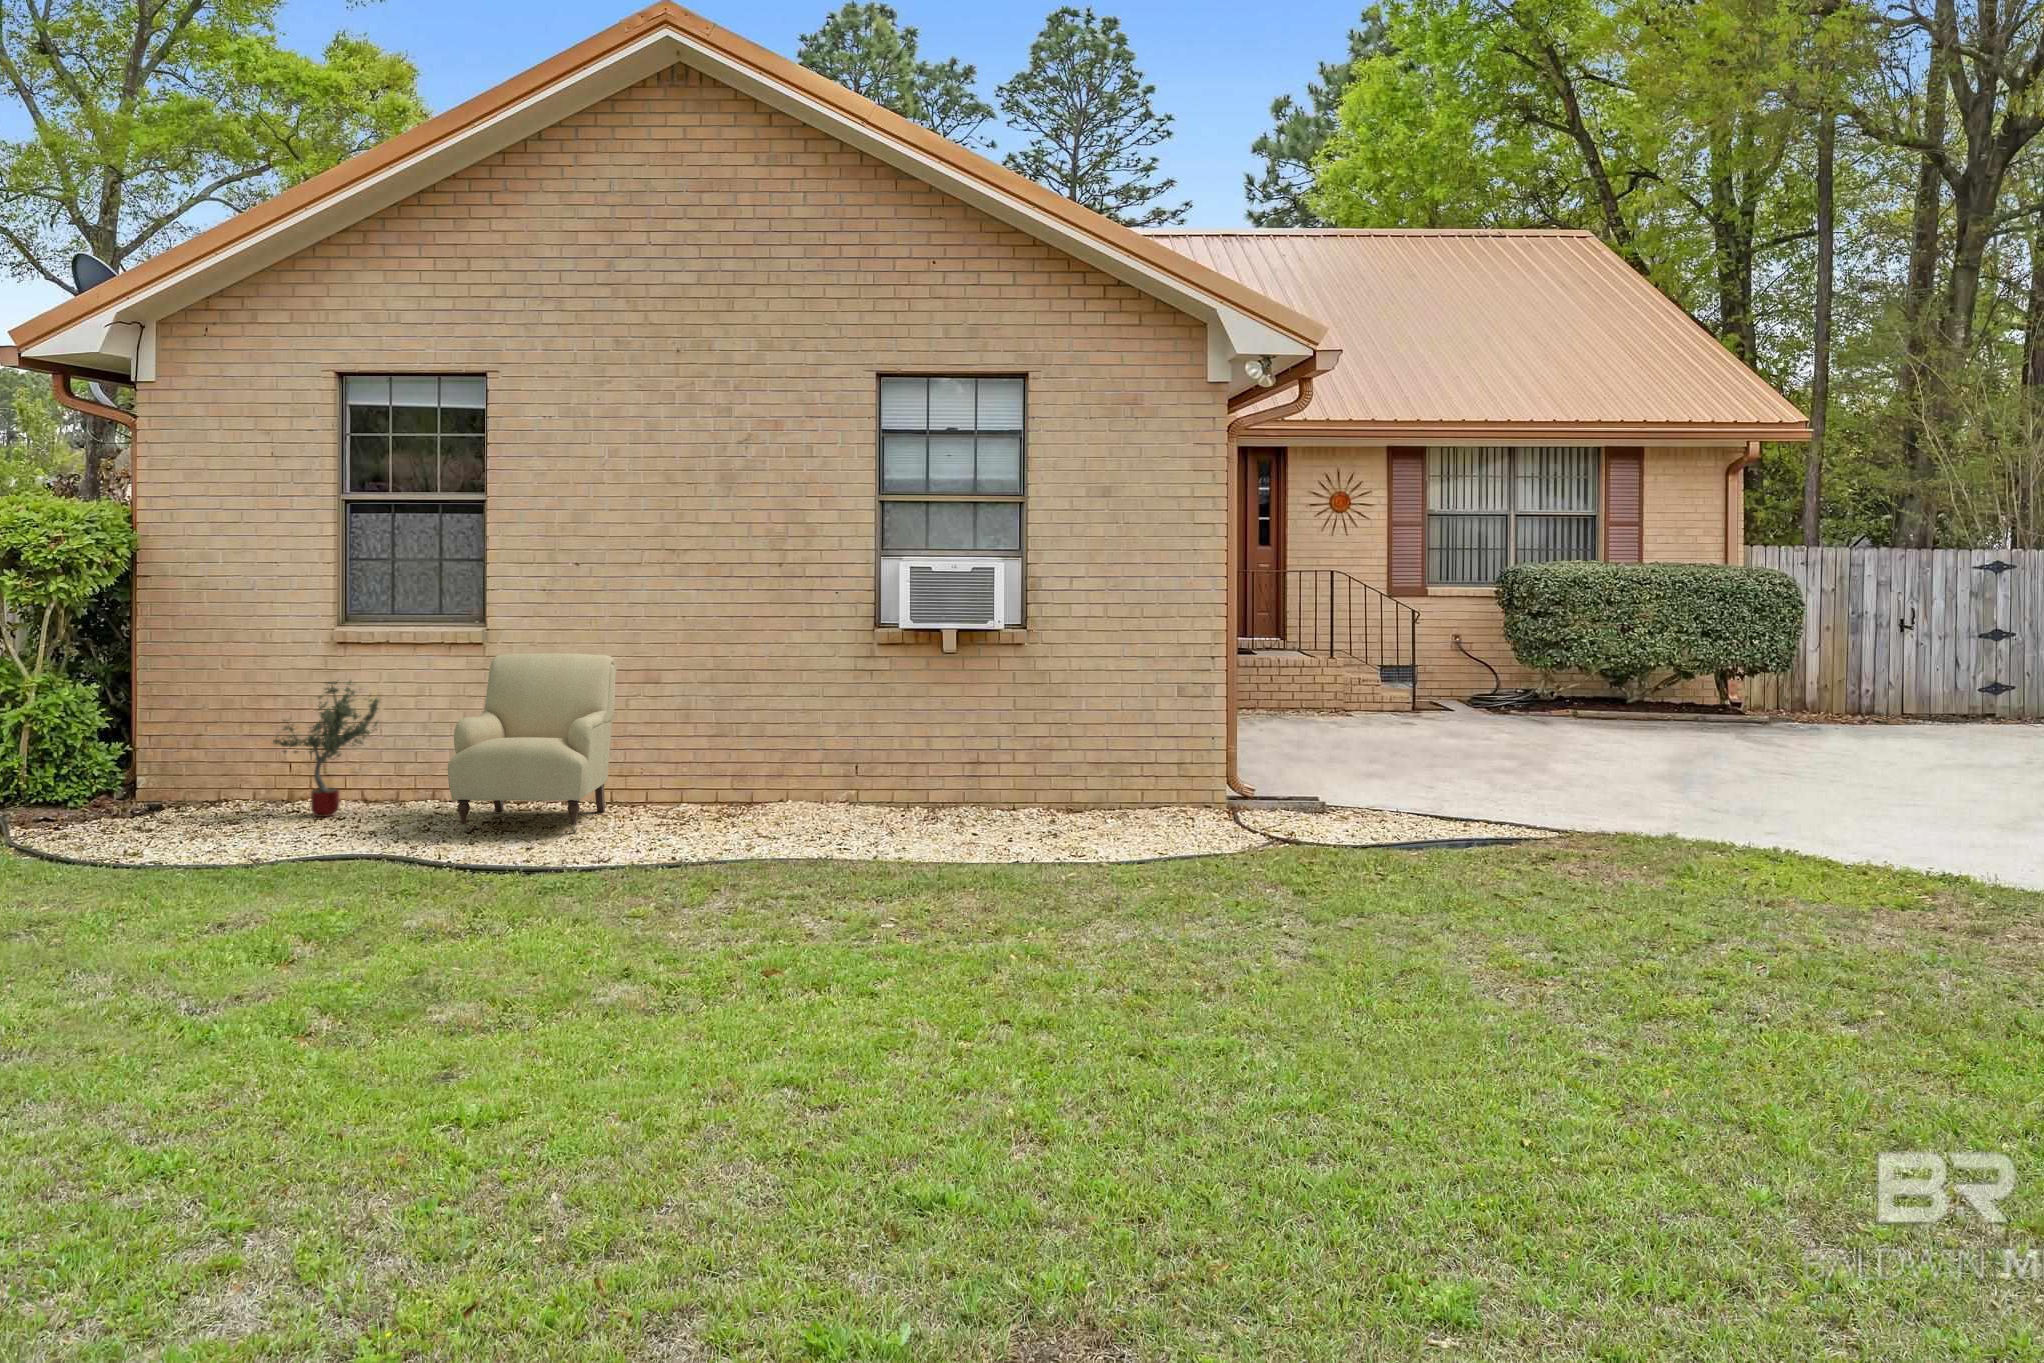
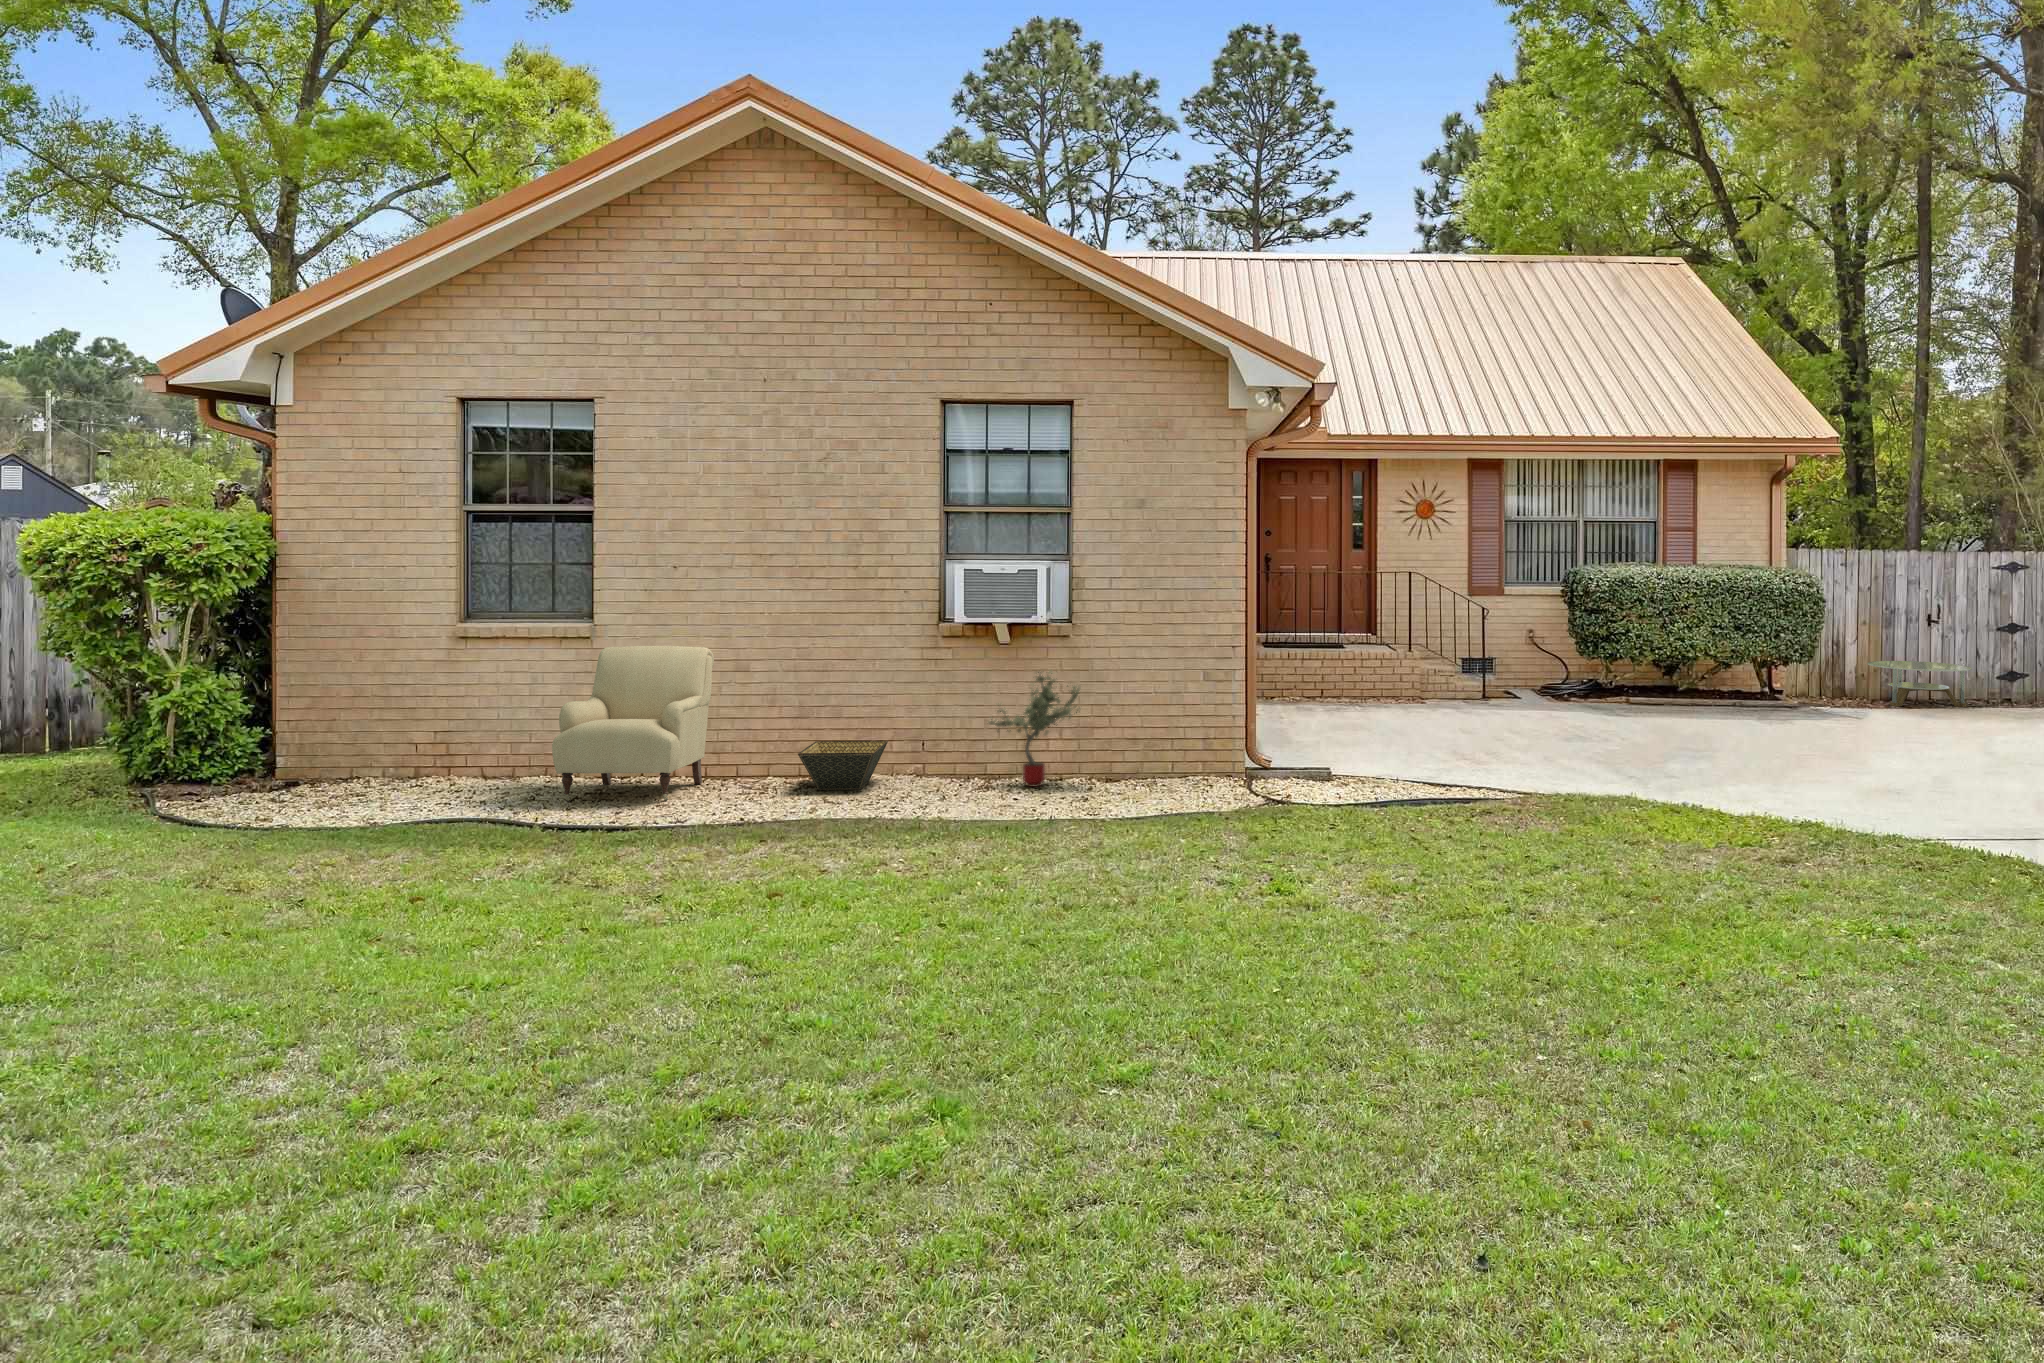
round table: none [1859,673,1992,727] -> present [1867,661,1972,707]
potted tree: present [273,680,379,817] -> present [988,671,1080,787]
basket: none [719,763,812,821] -> present [798,740,888,790]

